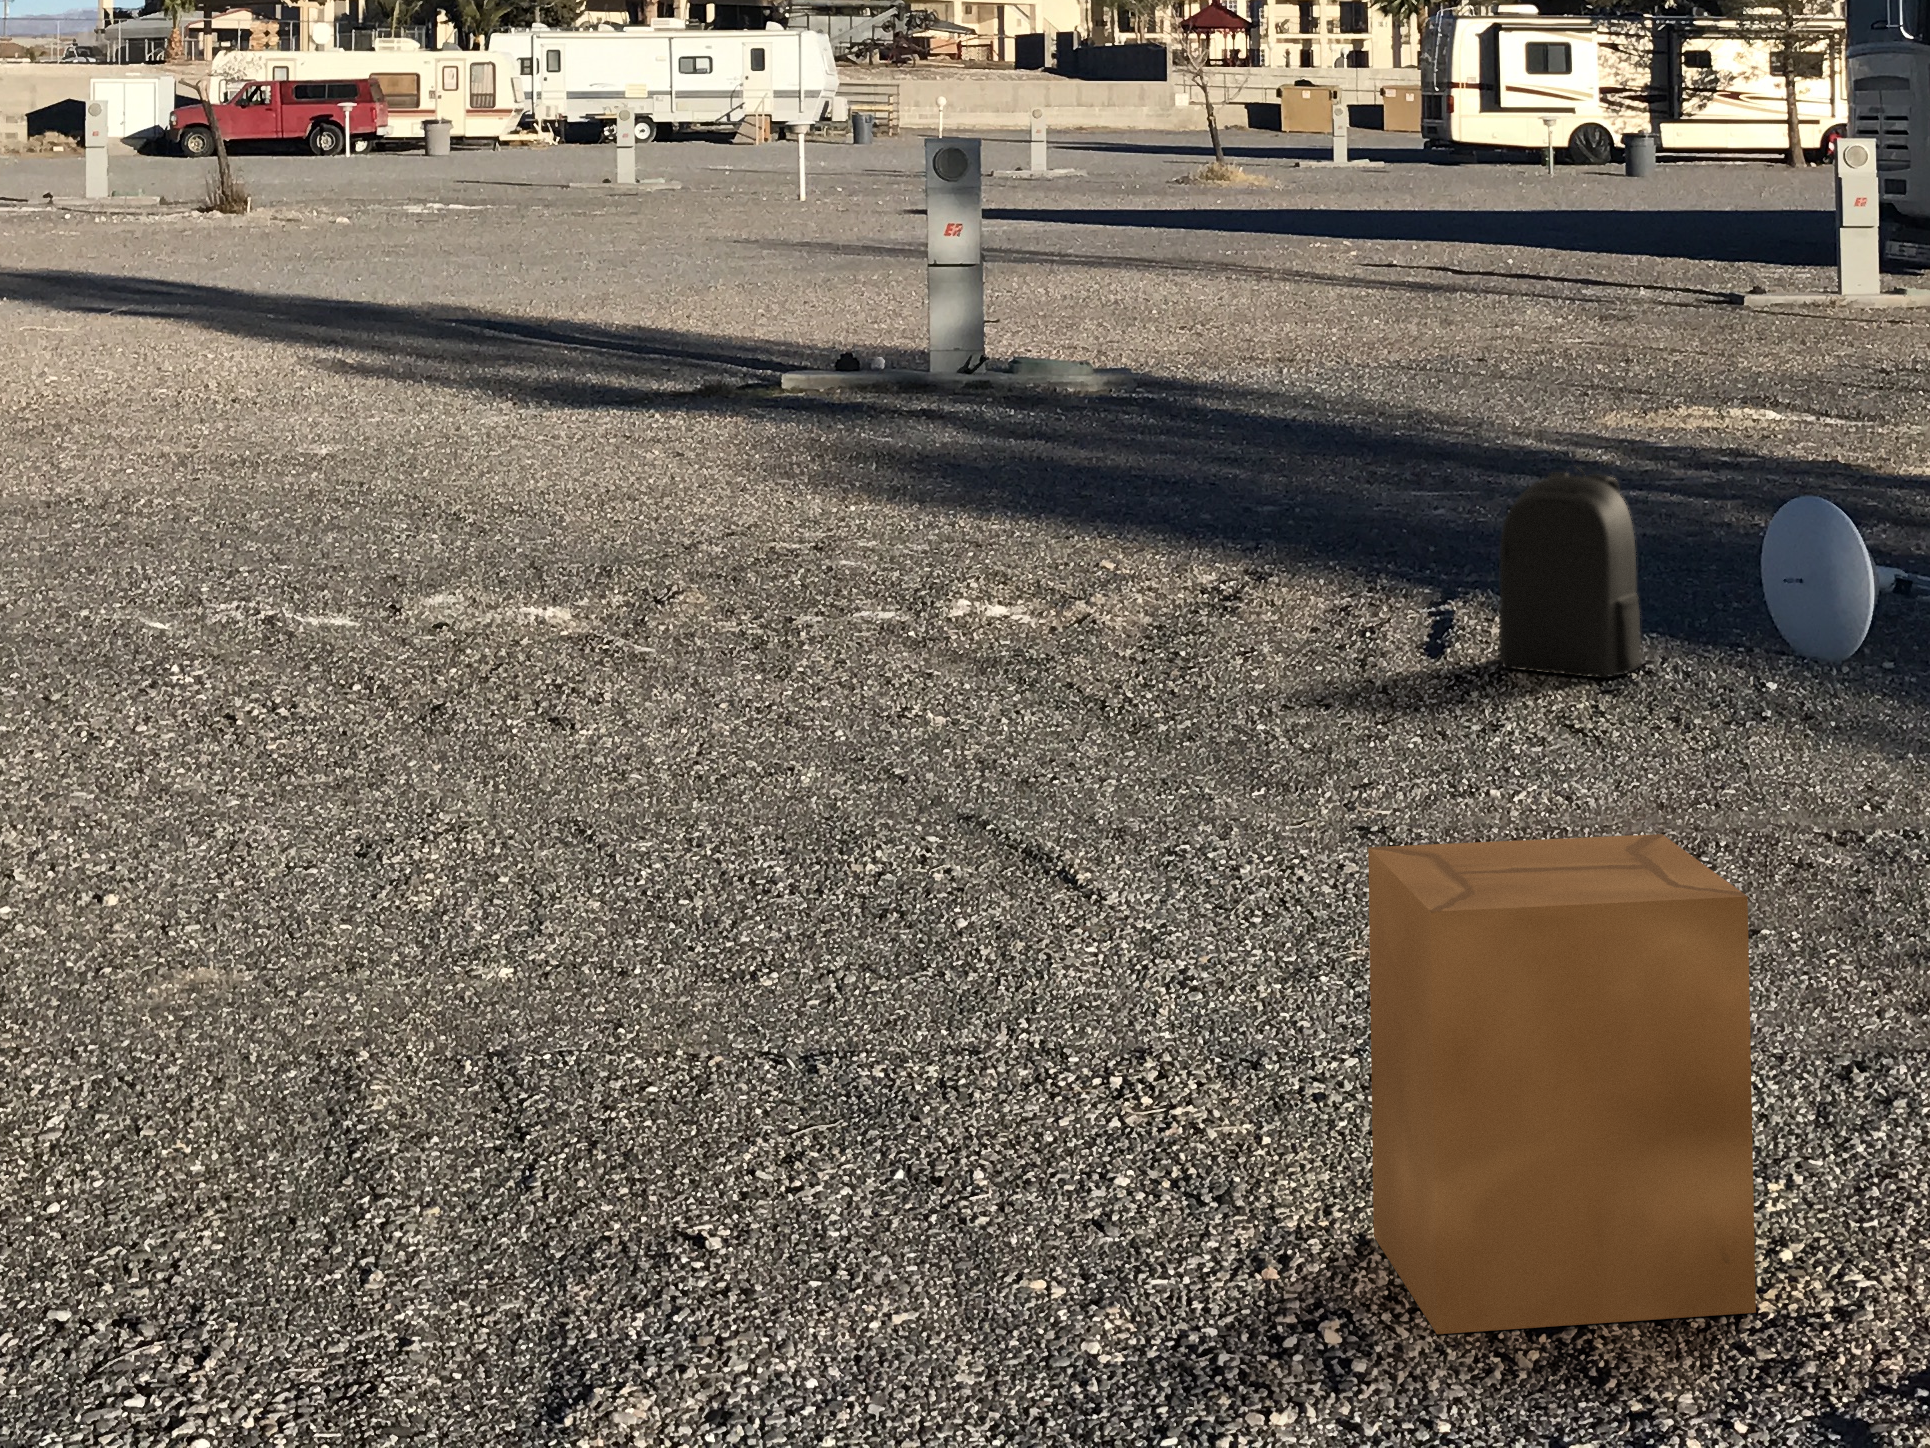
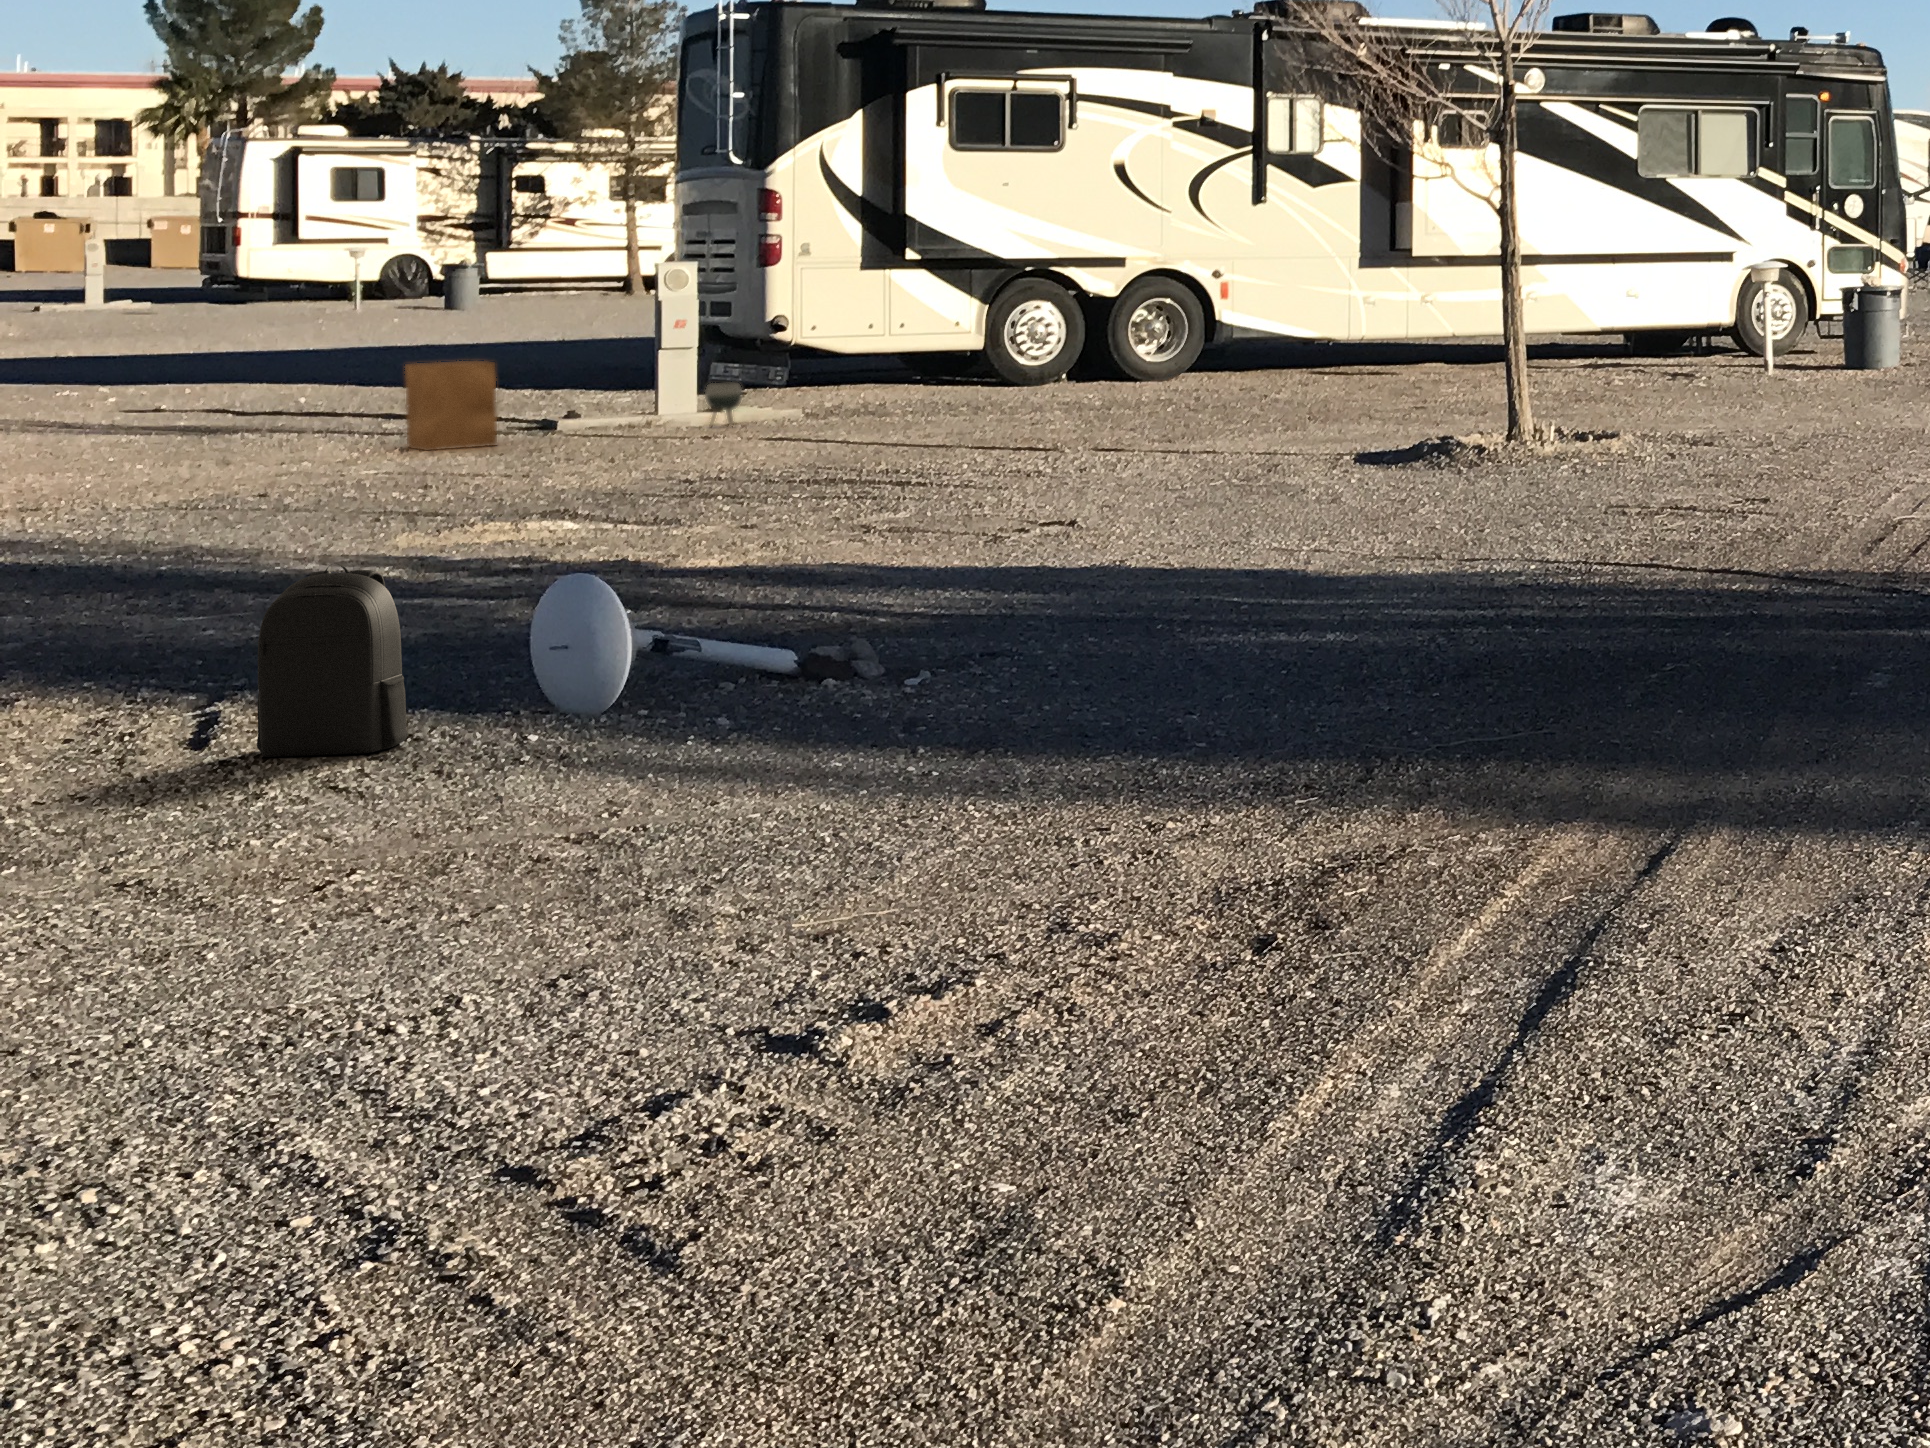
planter: none [1882,265,1919,311] -> present [705,383,743,426]
cardboard box: present [1368,834,1756,1334] -> present [405,361,497,450]

